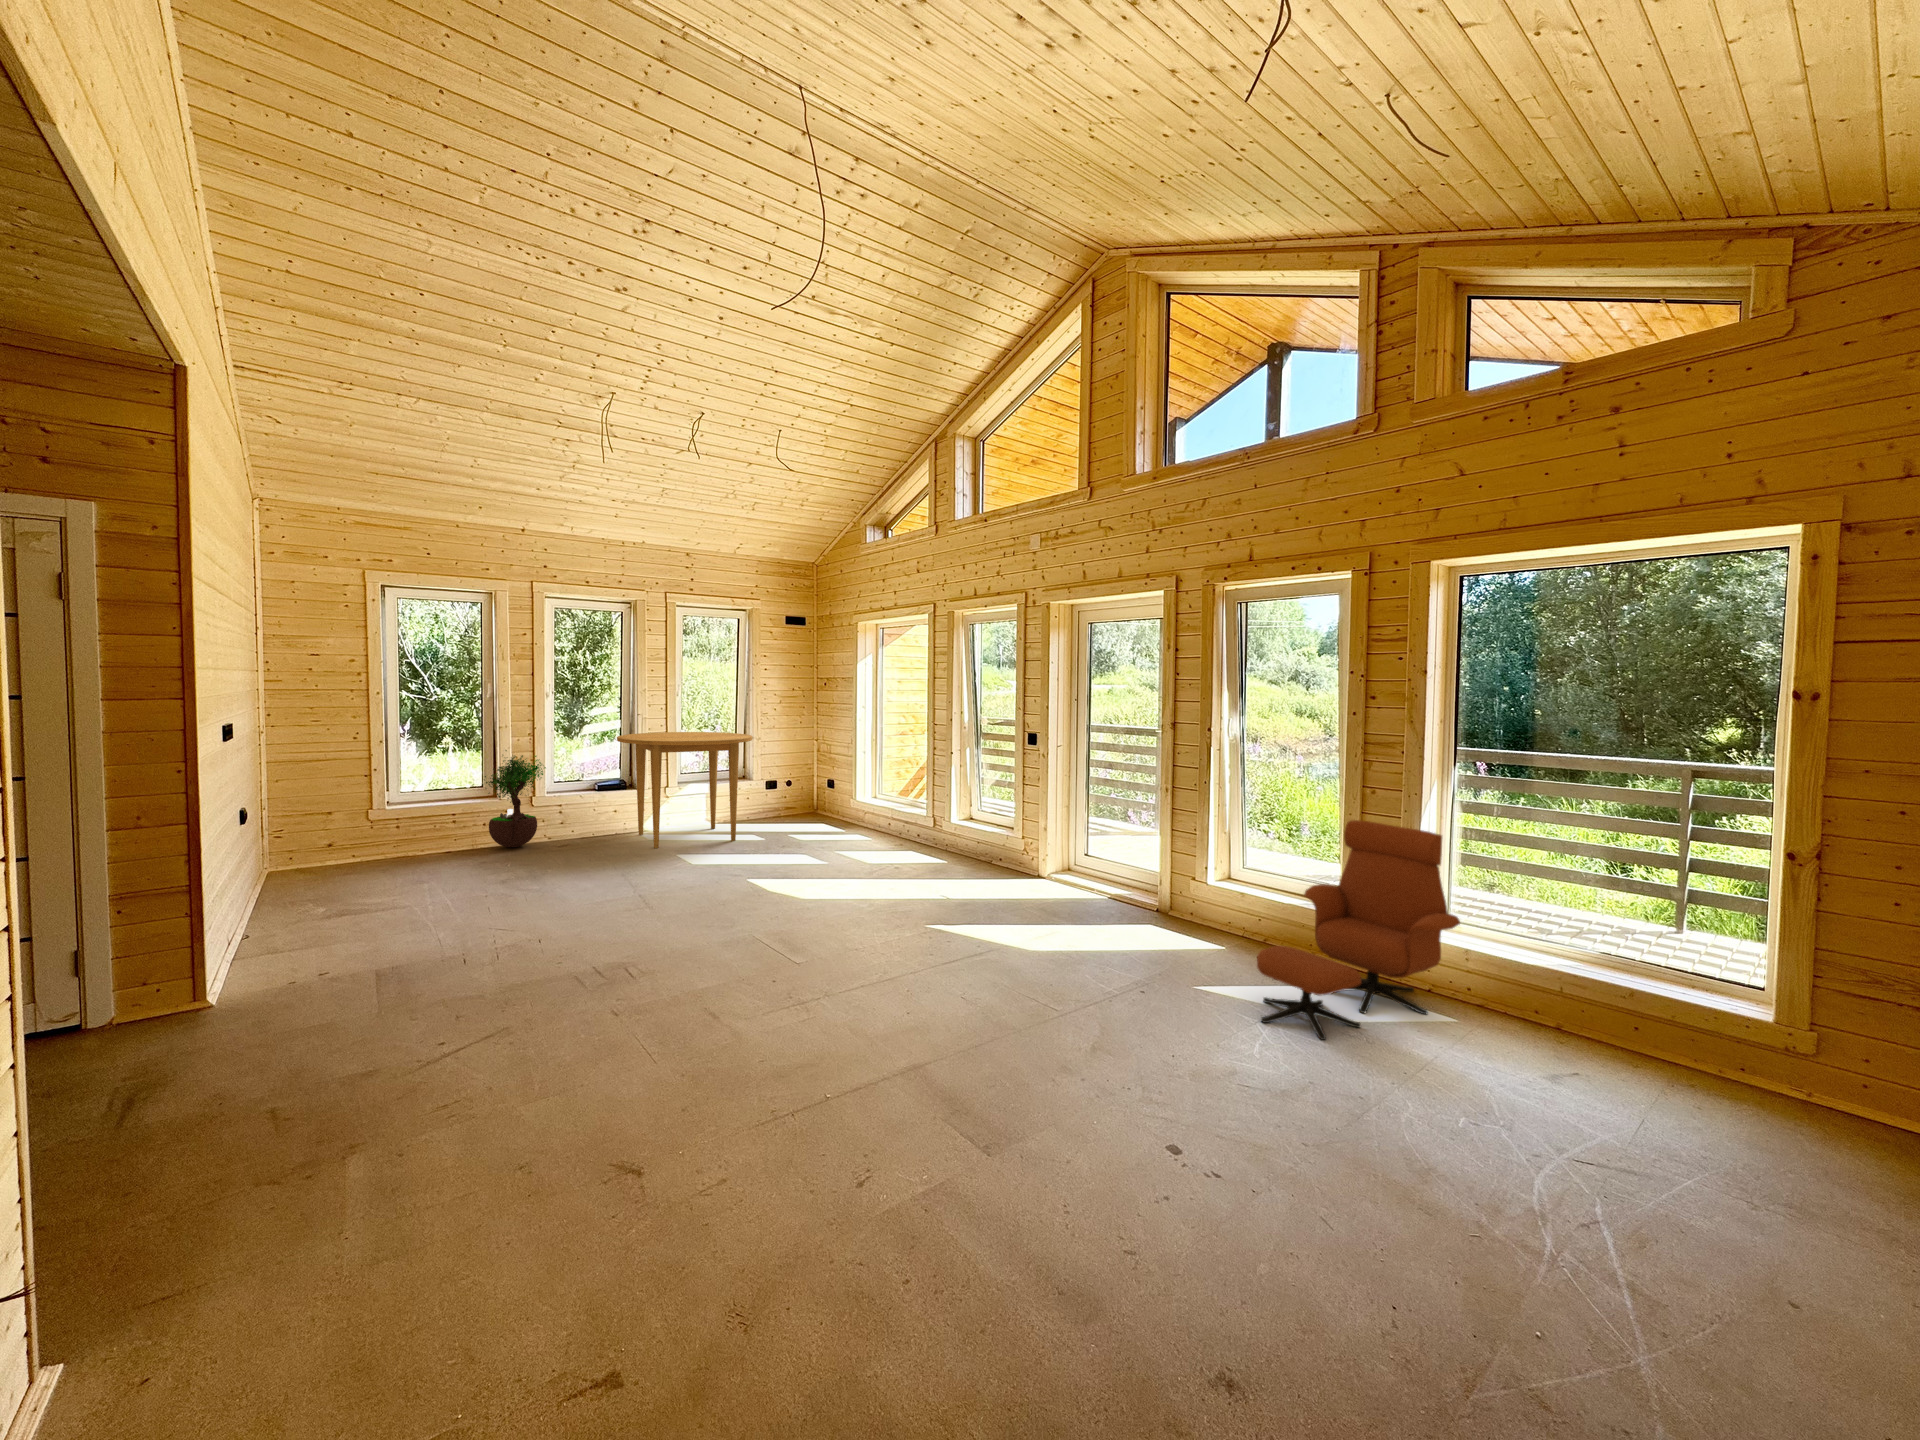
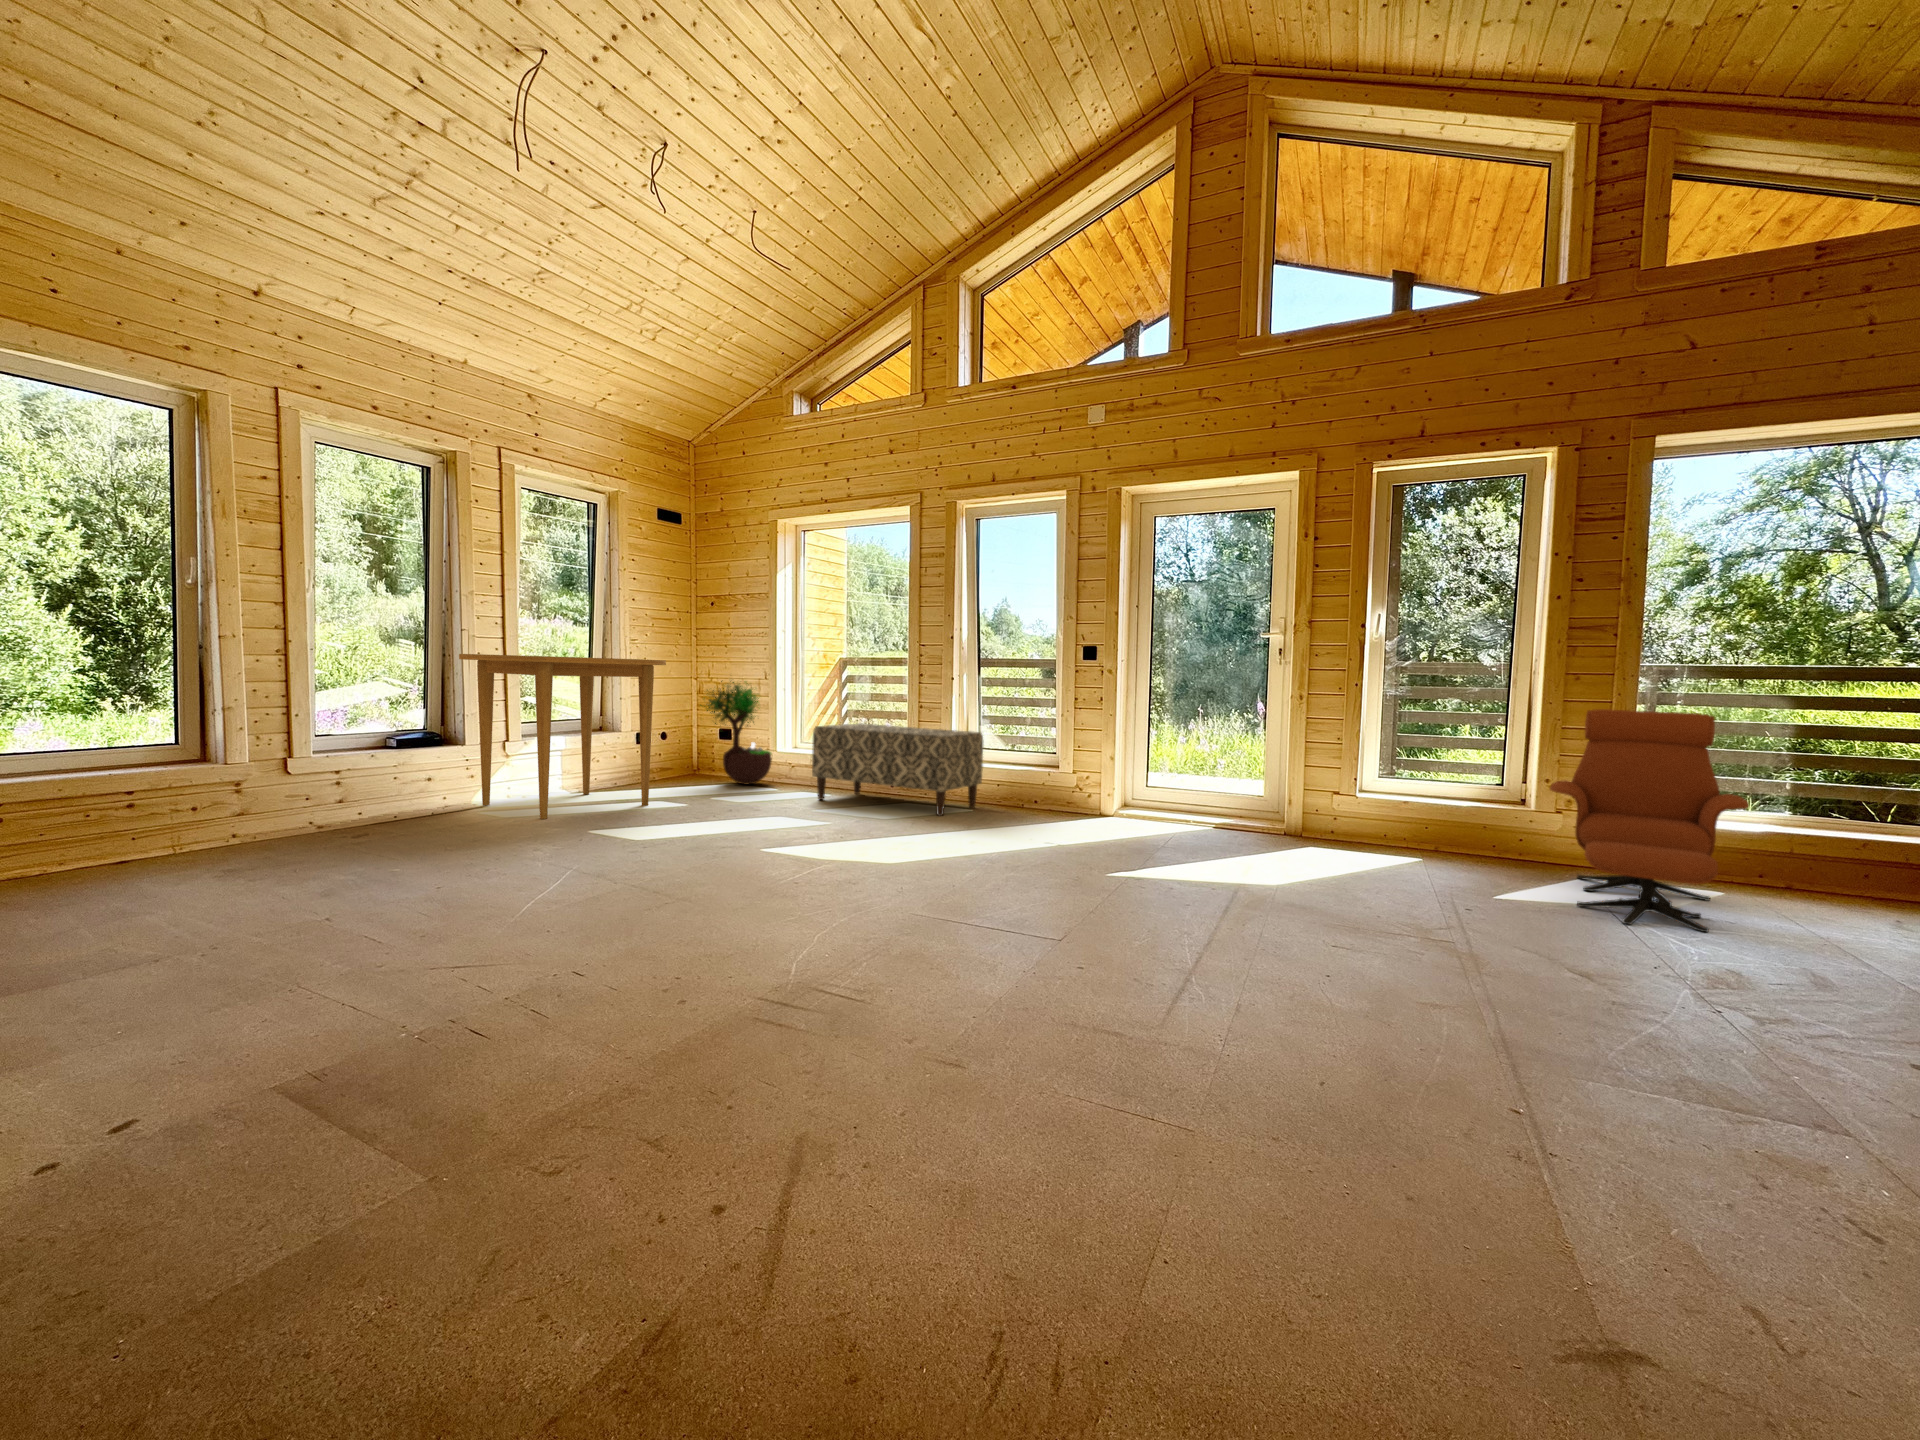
potted tree: present [482,750,546,847] -> present [700,681,772,784]
bench: none [850,784,965,865] -> present [812,723,983,816]

